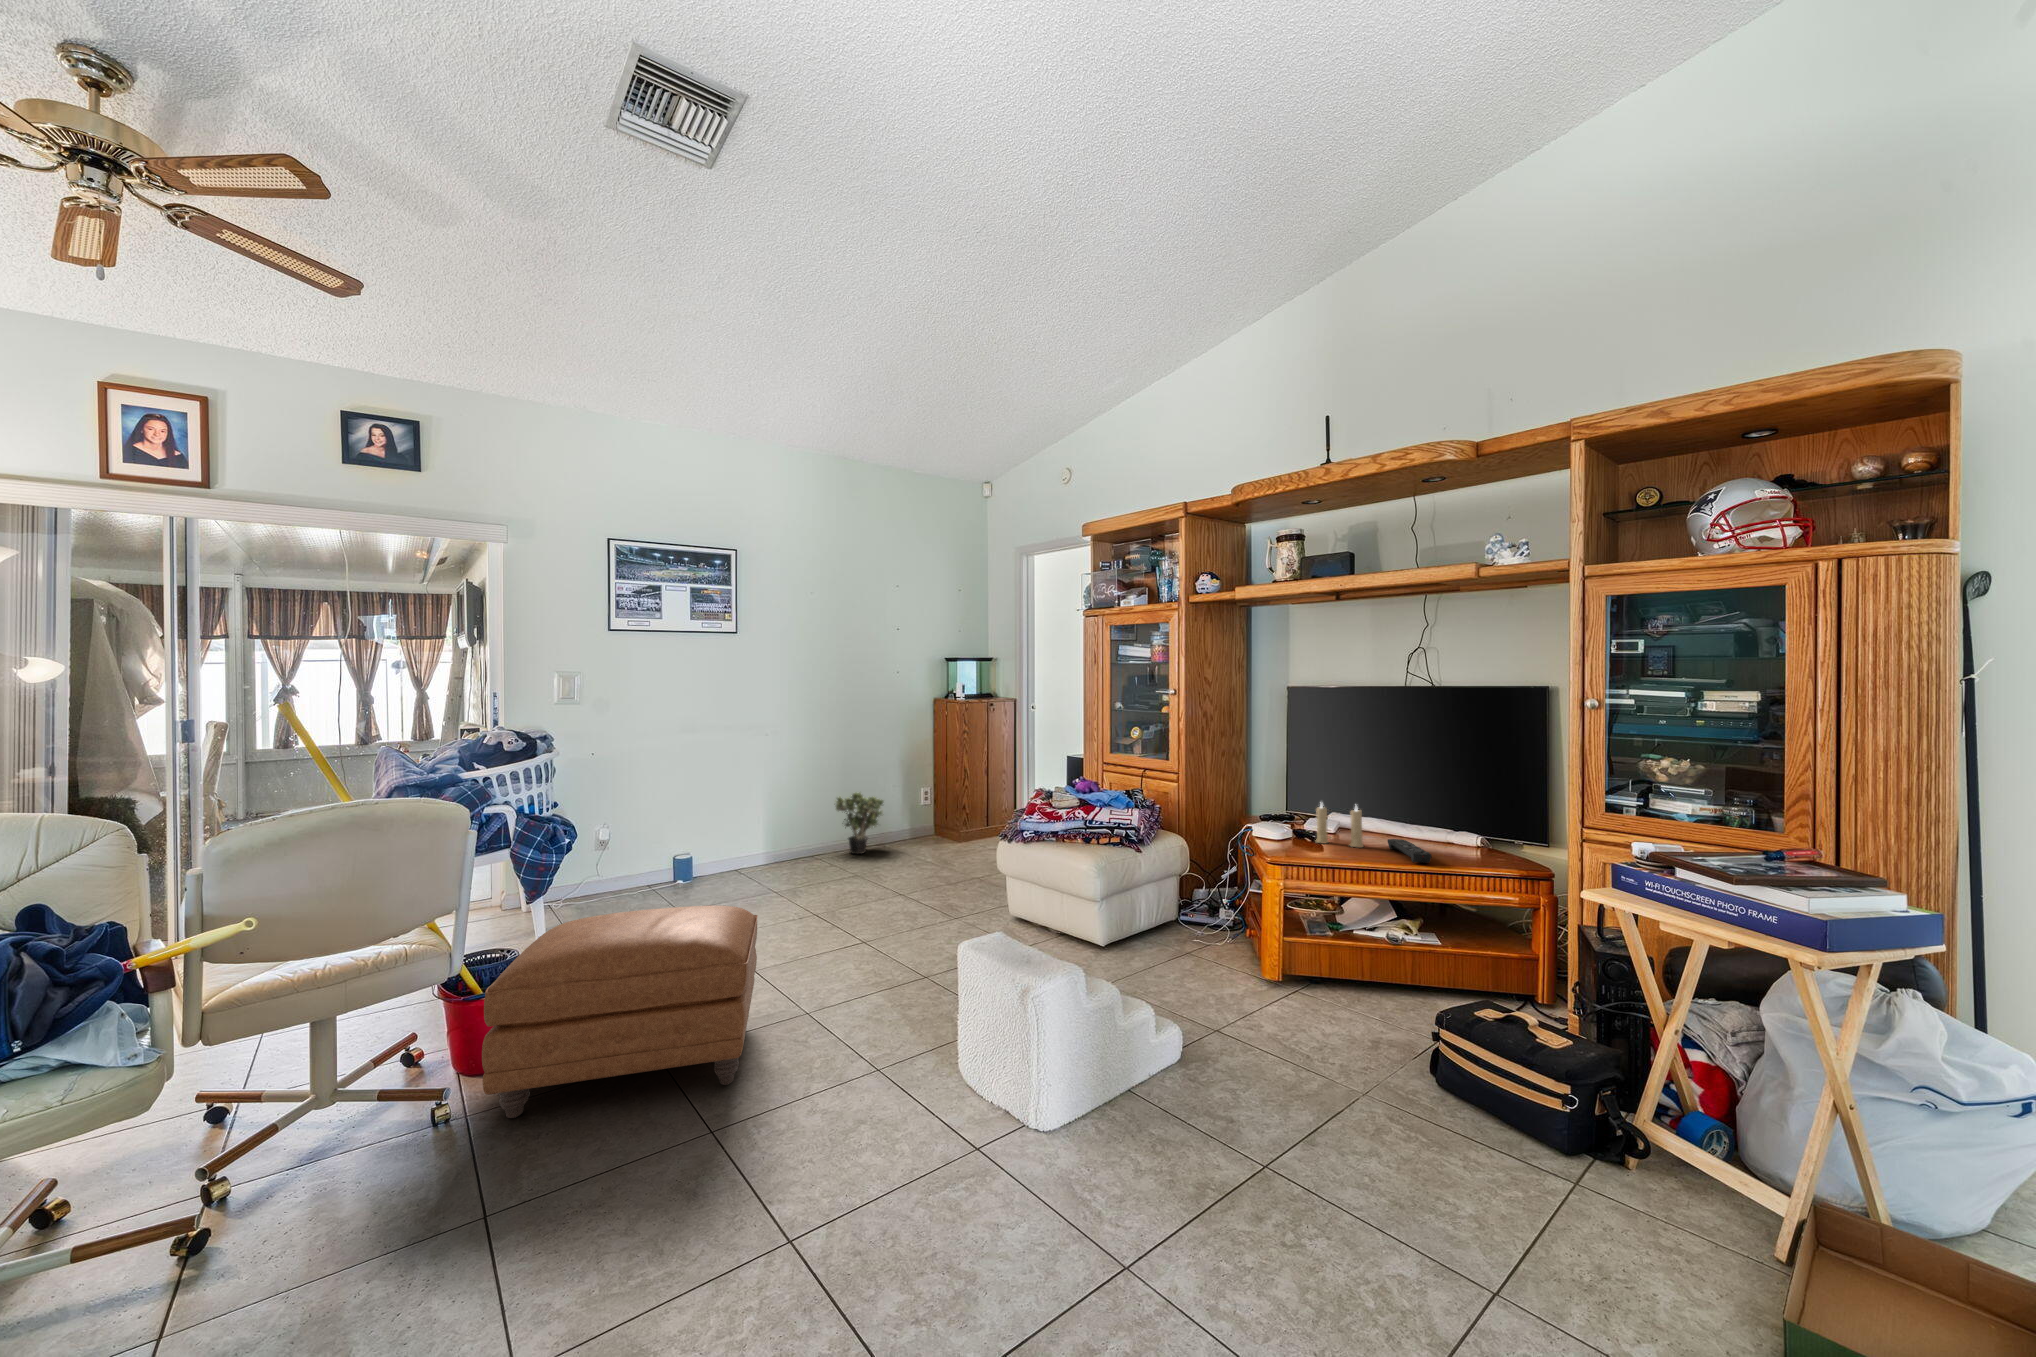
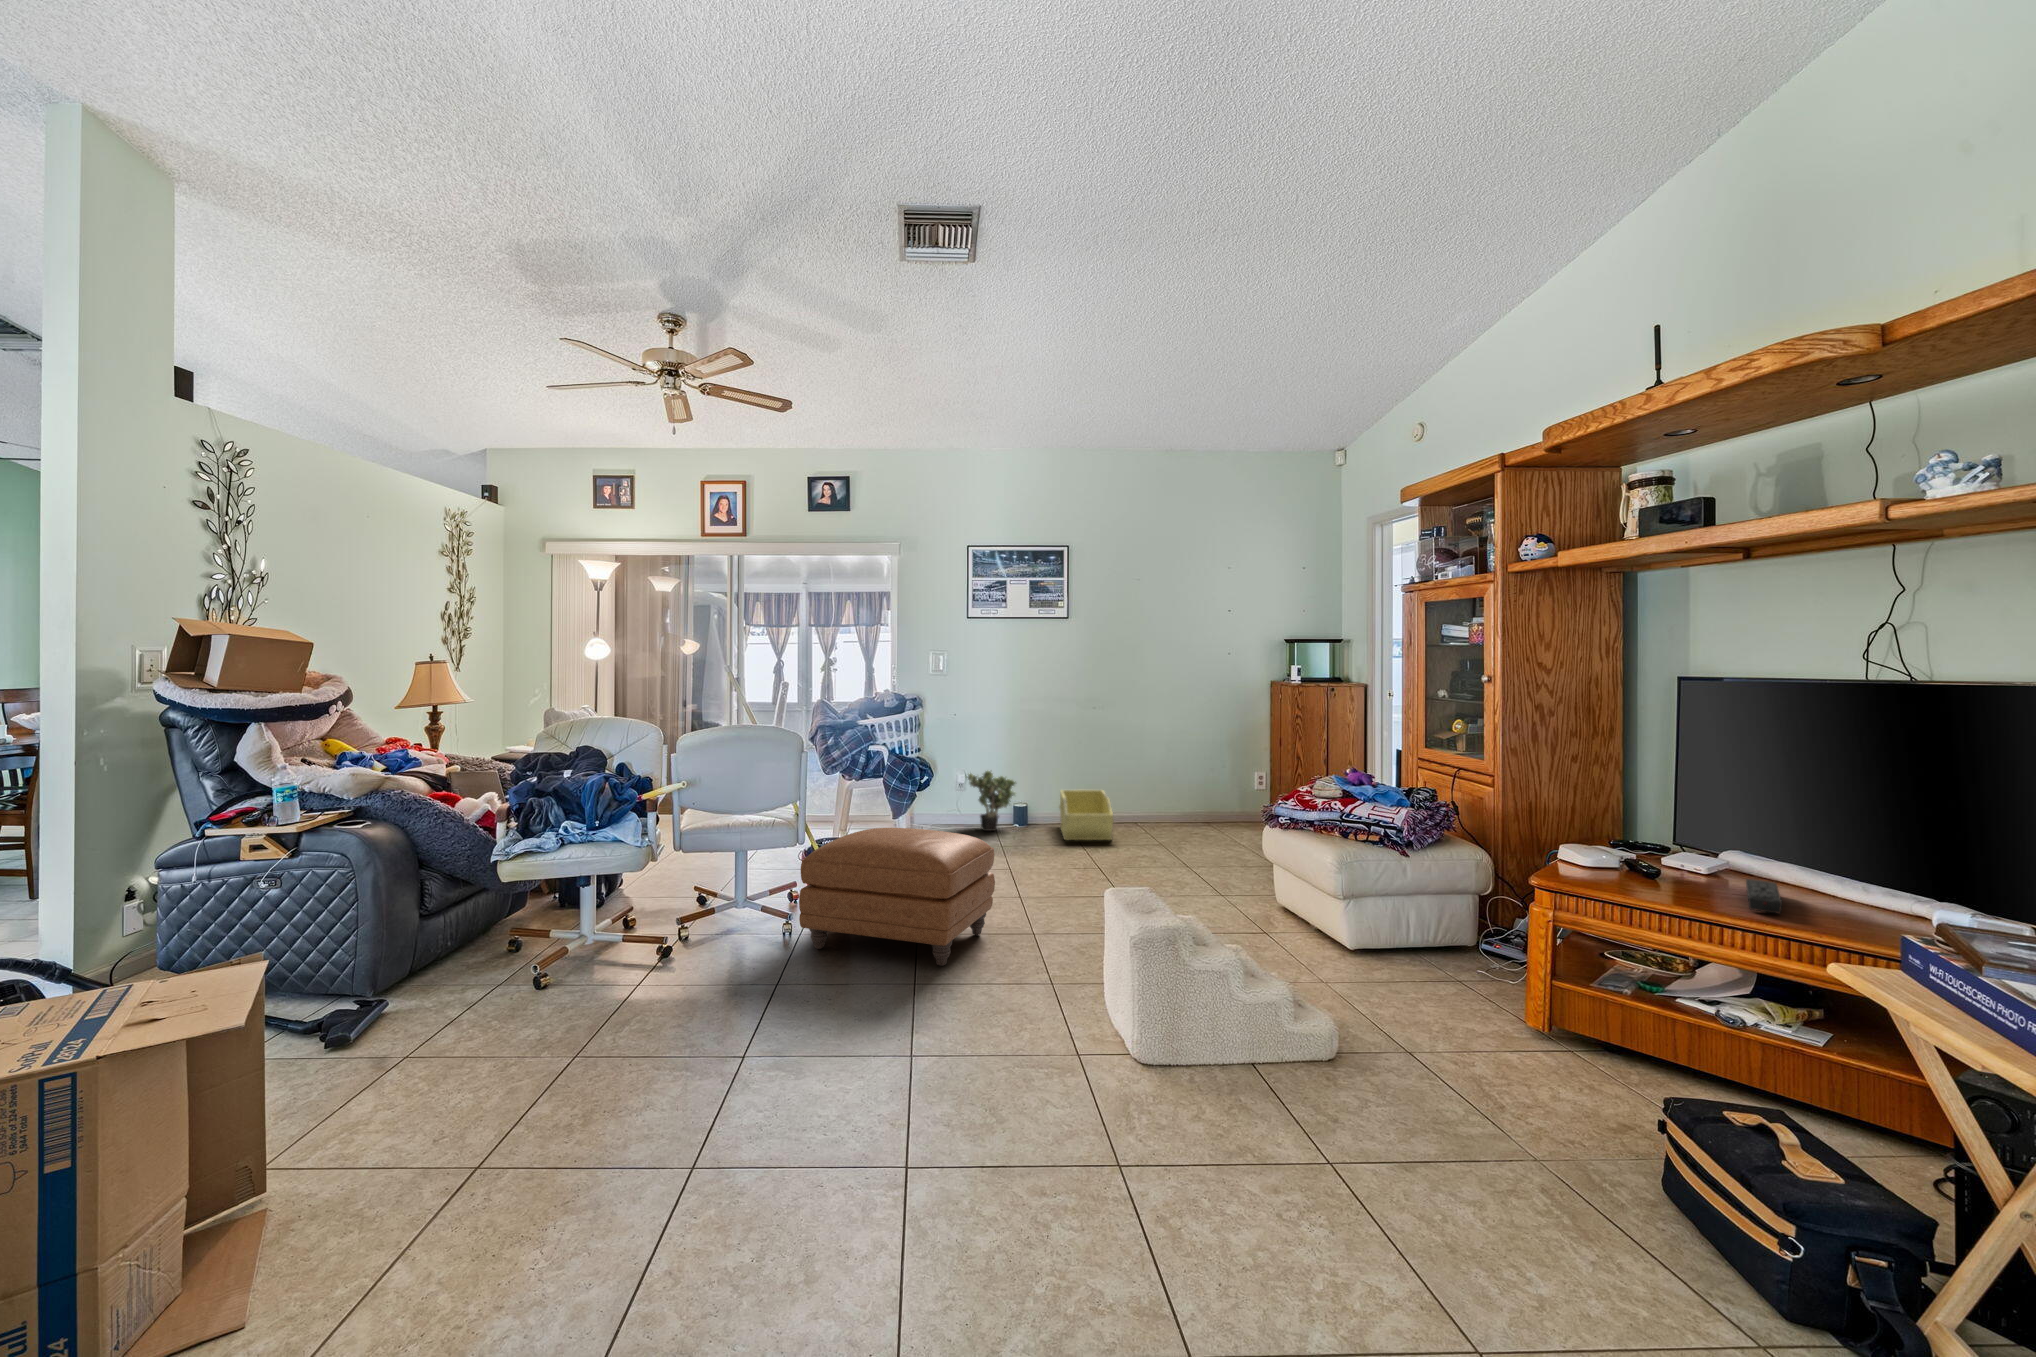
potted plant: present [836,793,883,854] -> present [967,771,1015,831]
candle: present [1316,803,1363,847] -> none [1633,814,1707,884]
storage bin: none [725,821,803,884] -> present [1059,790,1114,840]

